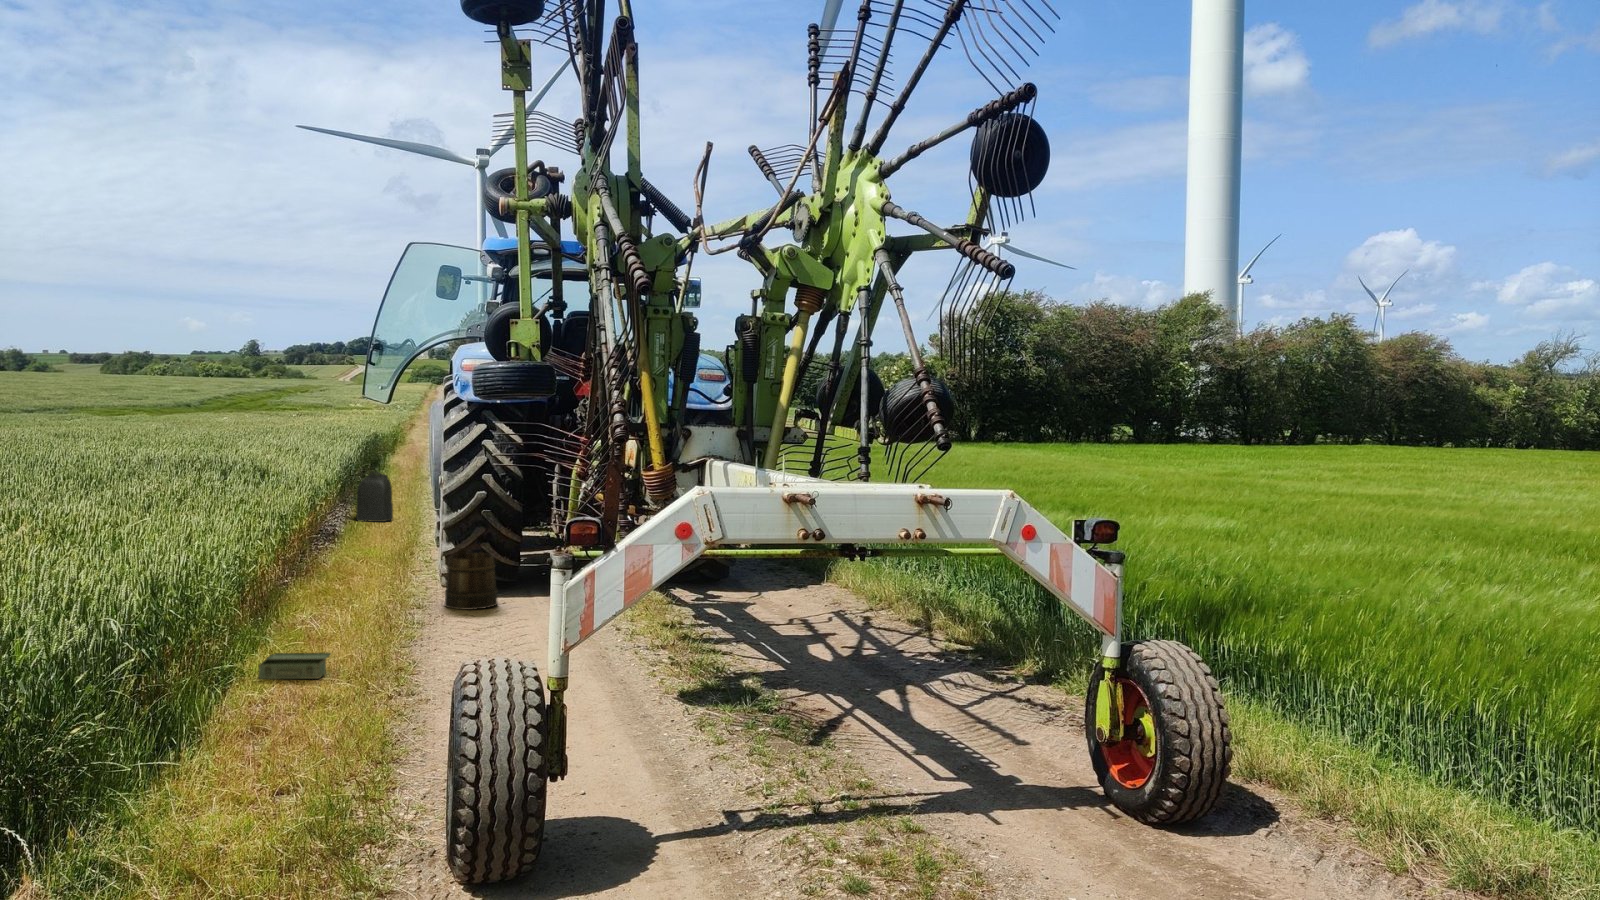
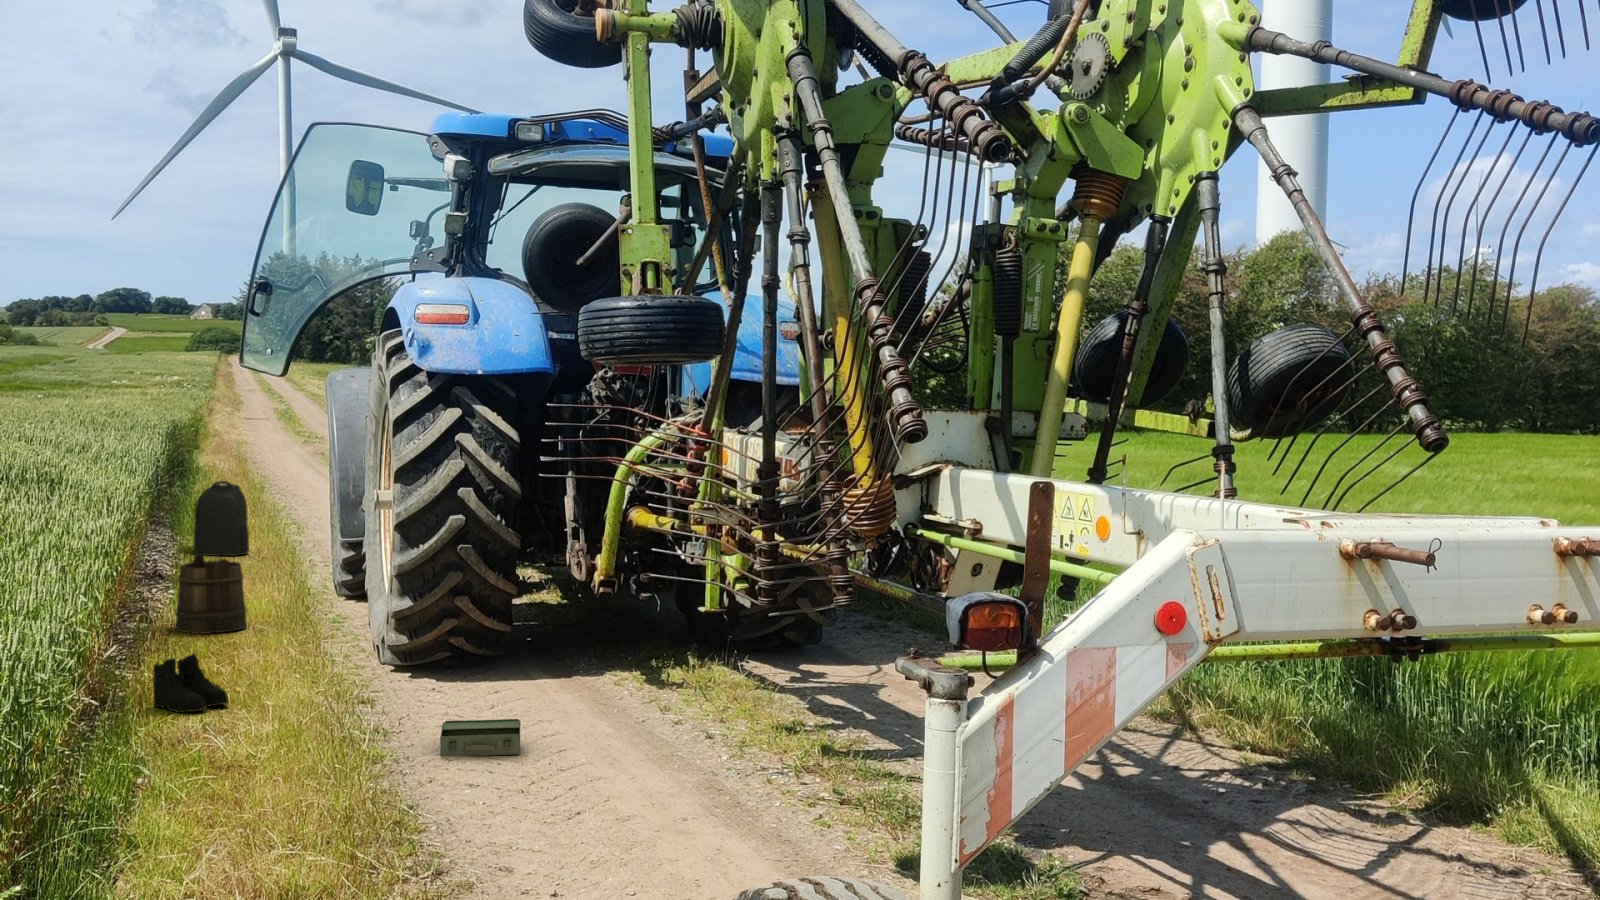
bucket: present [445,548,498,610] -> present [176,554,247,634]
boots: none [288,575,335,610] -> present [152,654,228,713]
toolbox: present [259,653,331,679] -> present [440,719,521,756]

